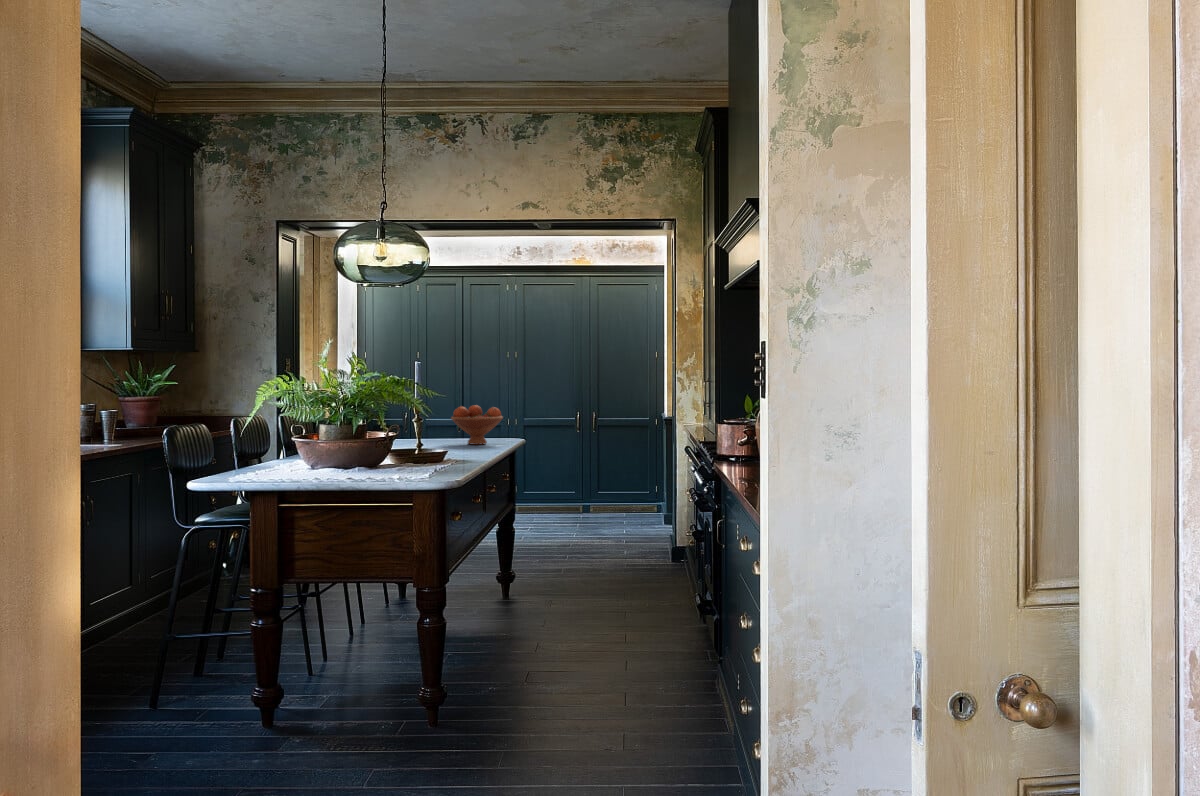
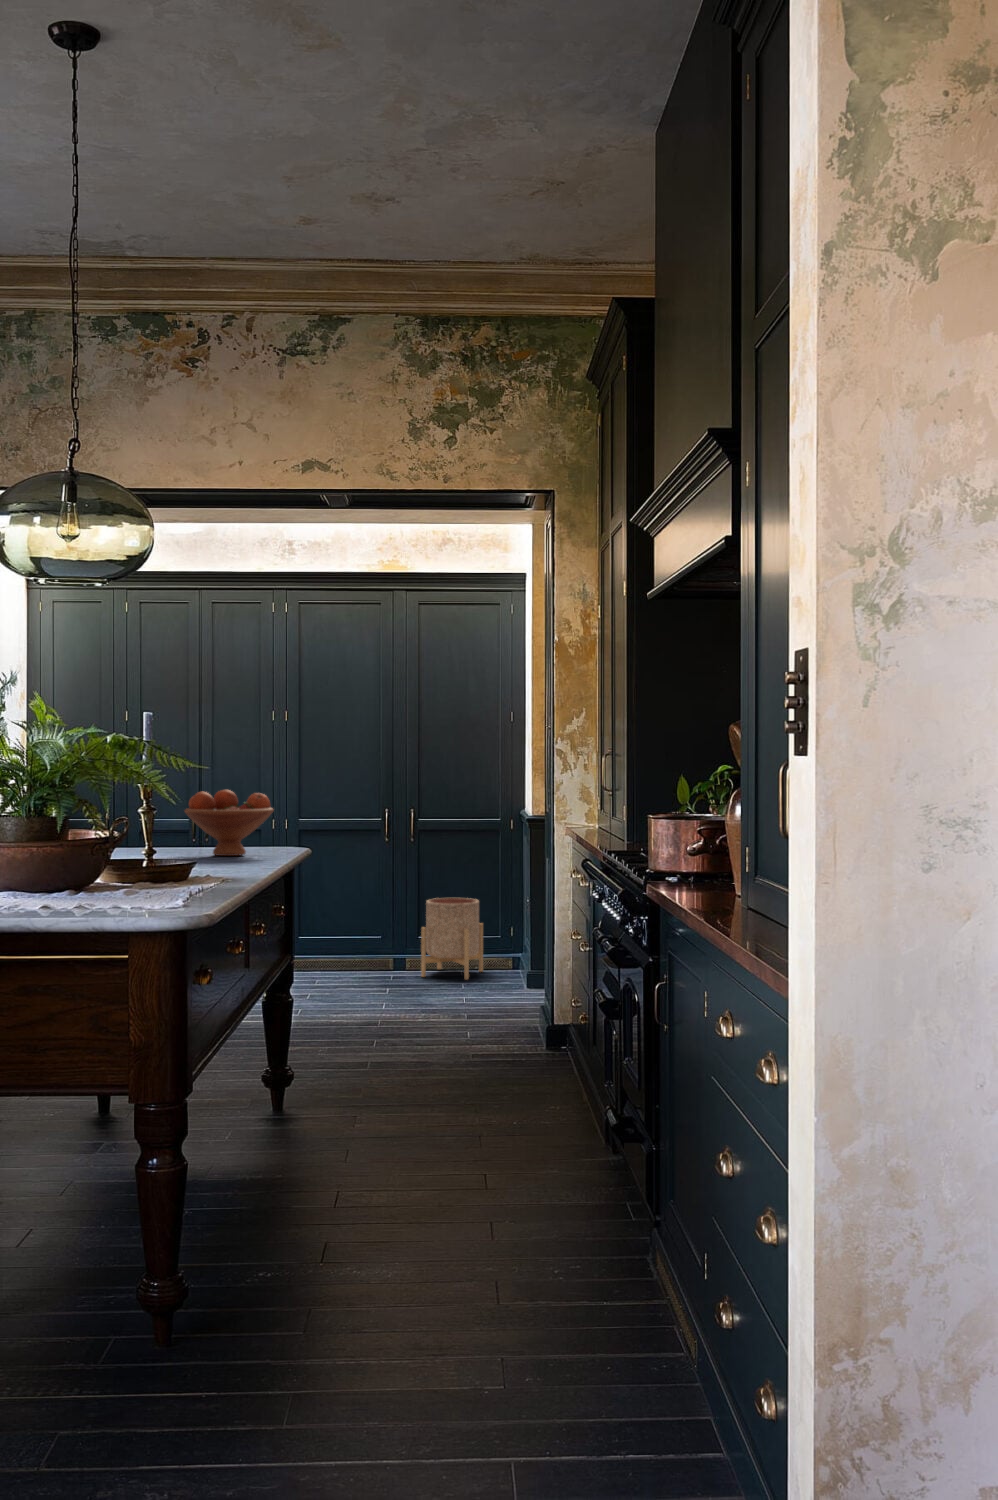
planter: none [599,469,638,520] -> present [421,898,483,980]

